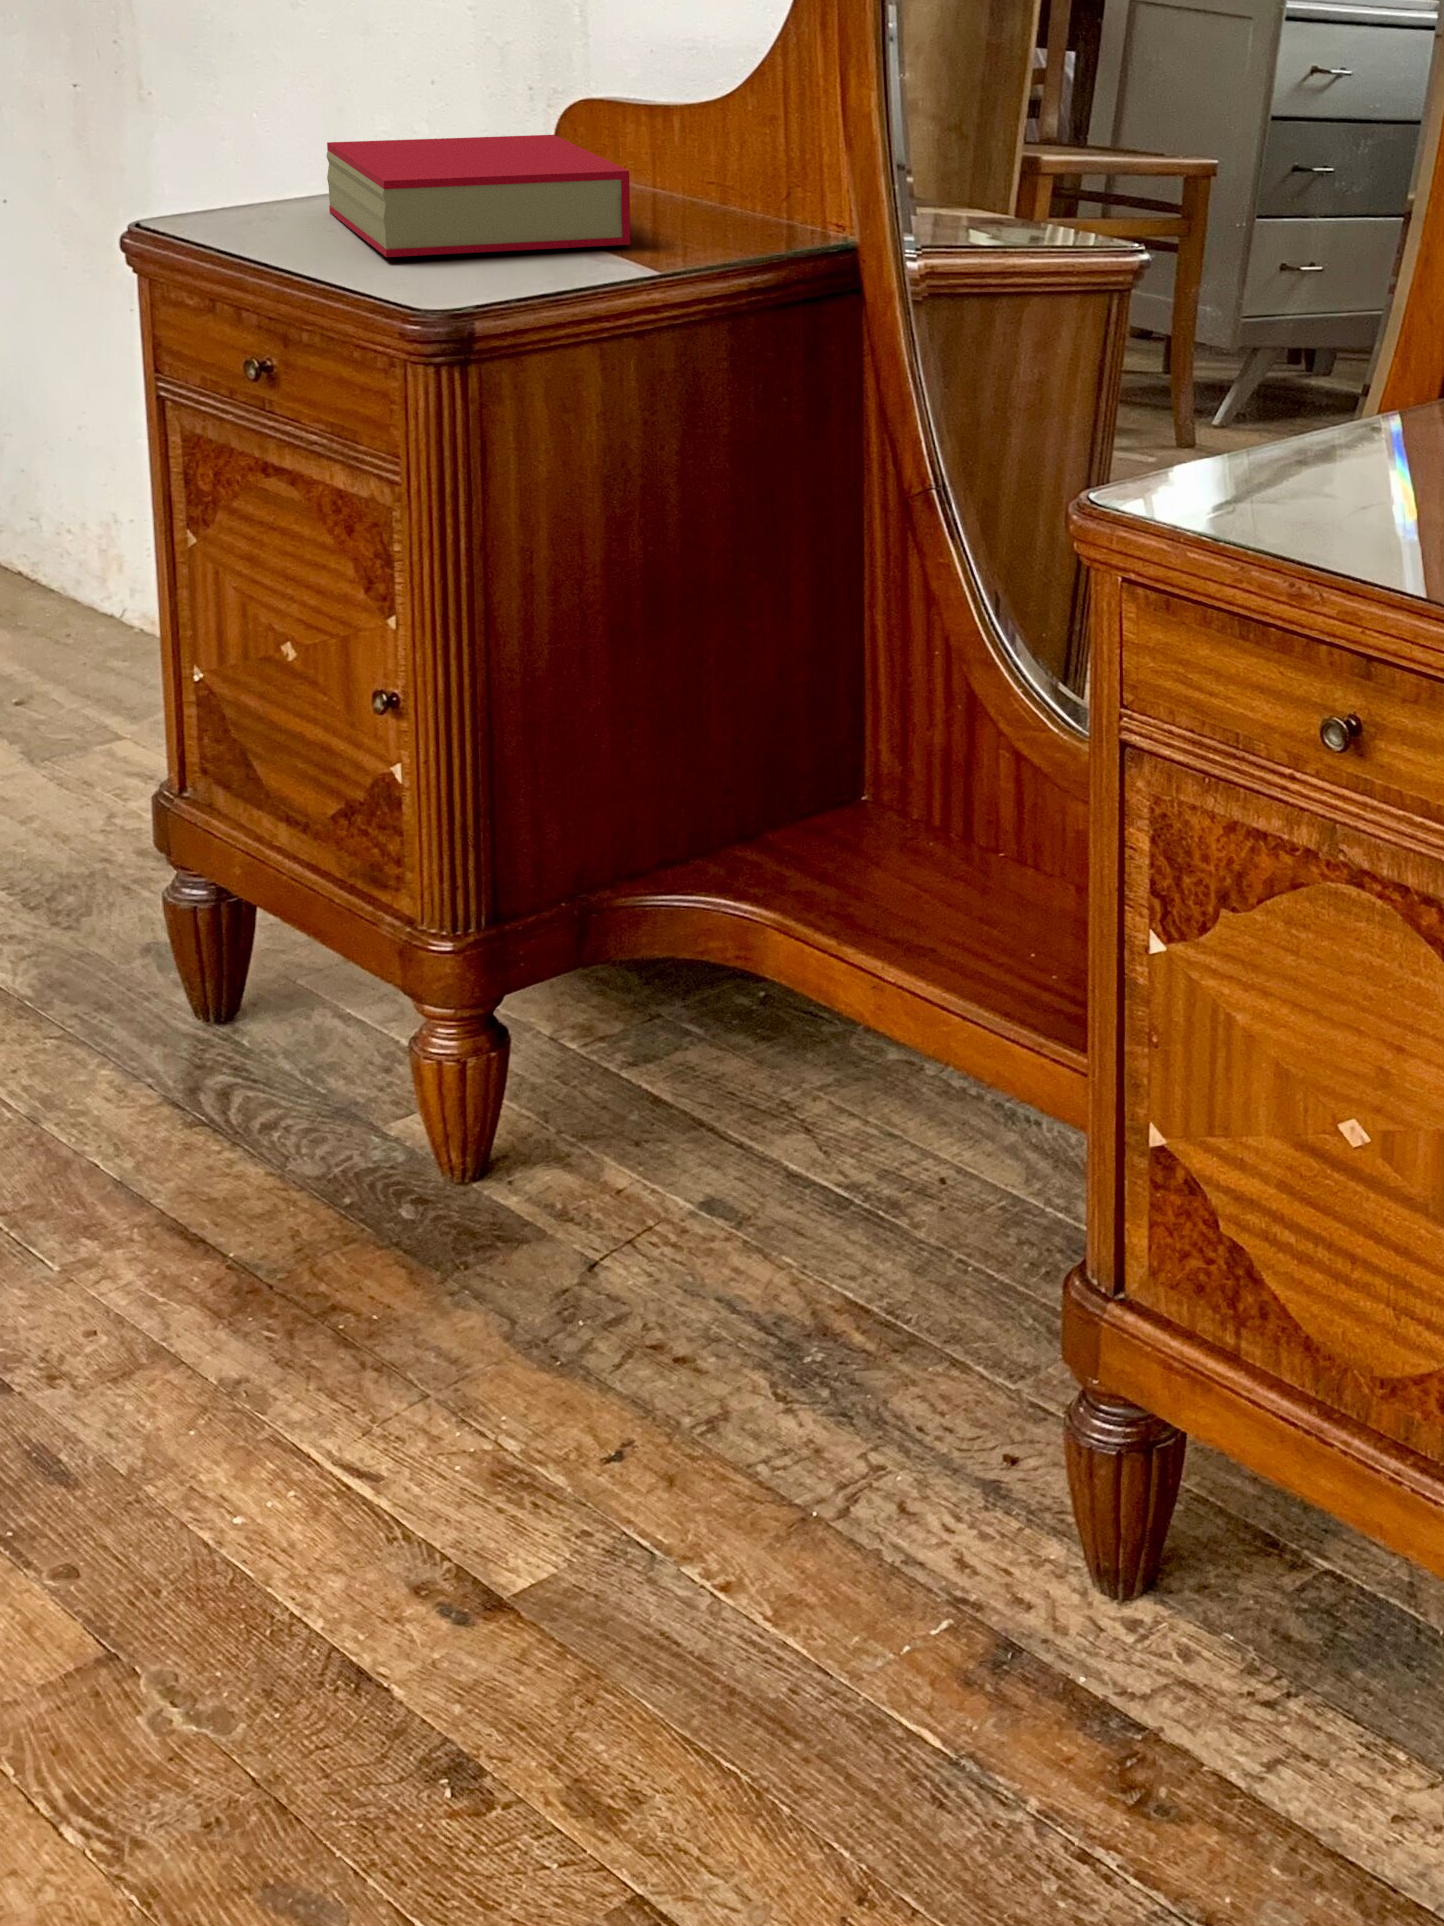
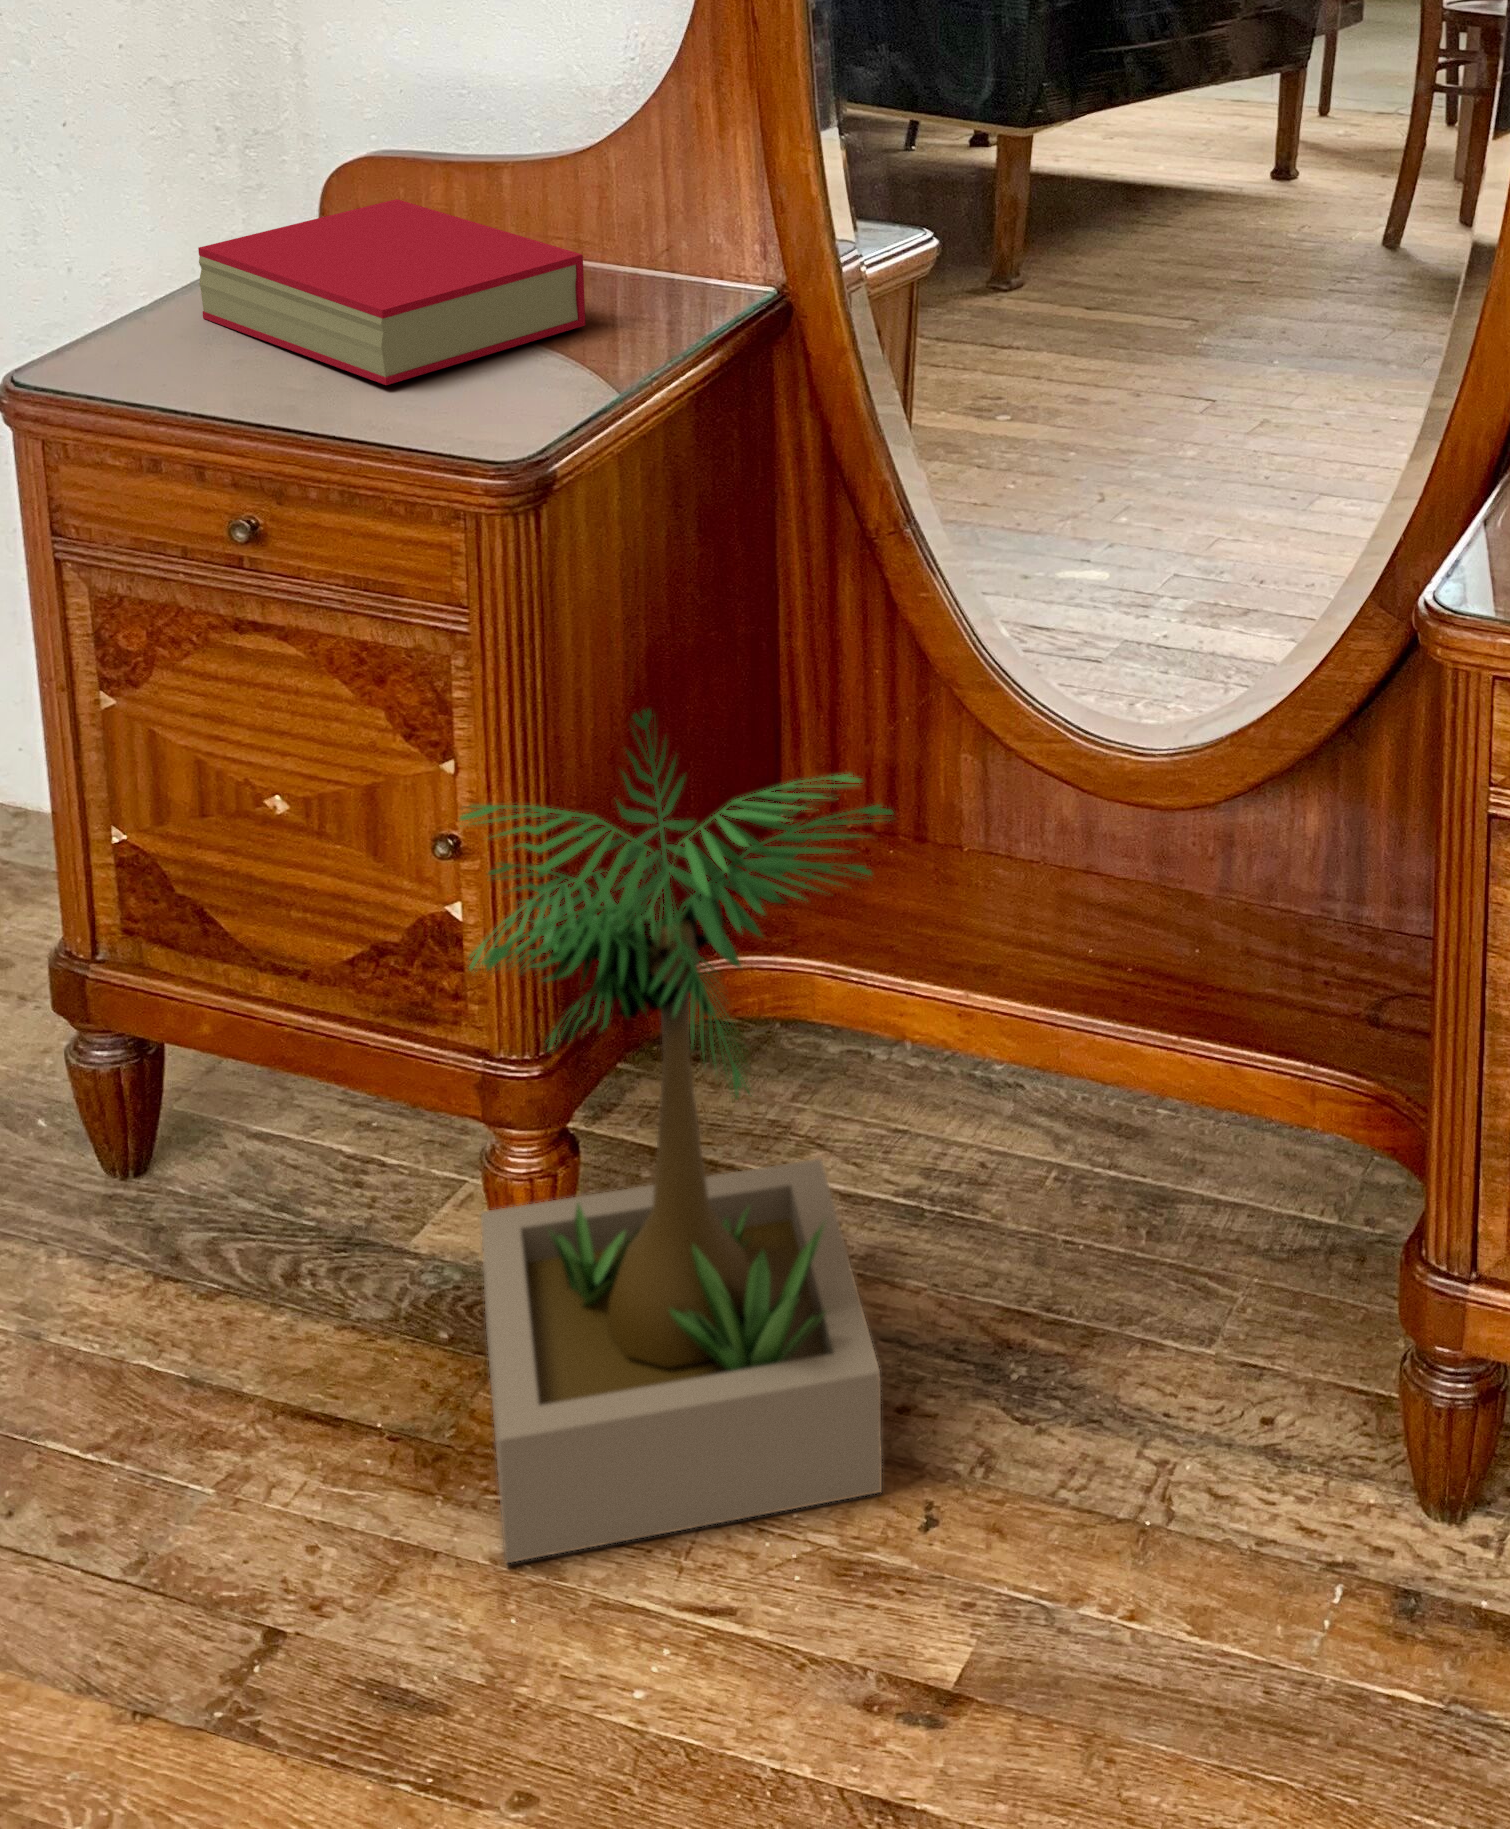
potted plant: none [197,588,770,1420] -> present [460,710,893,1564]

